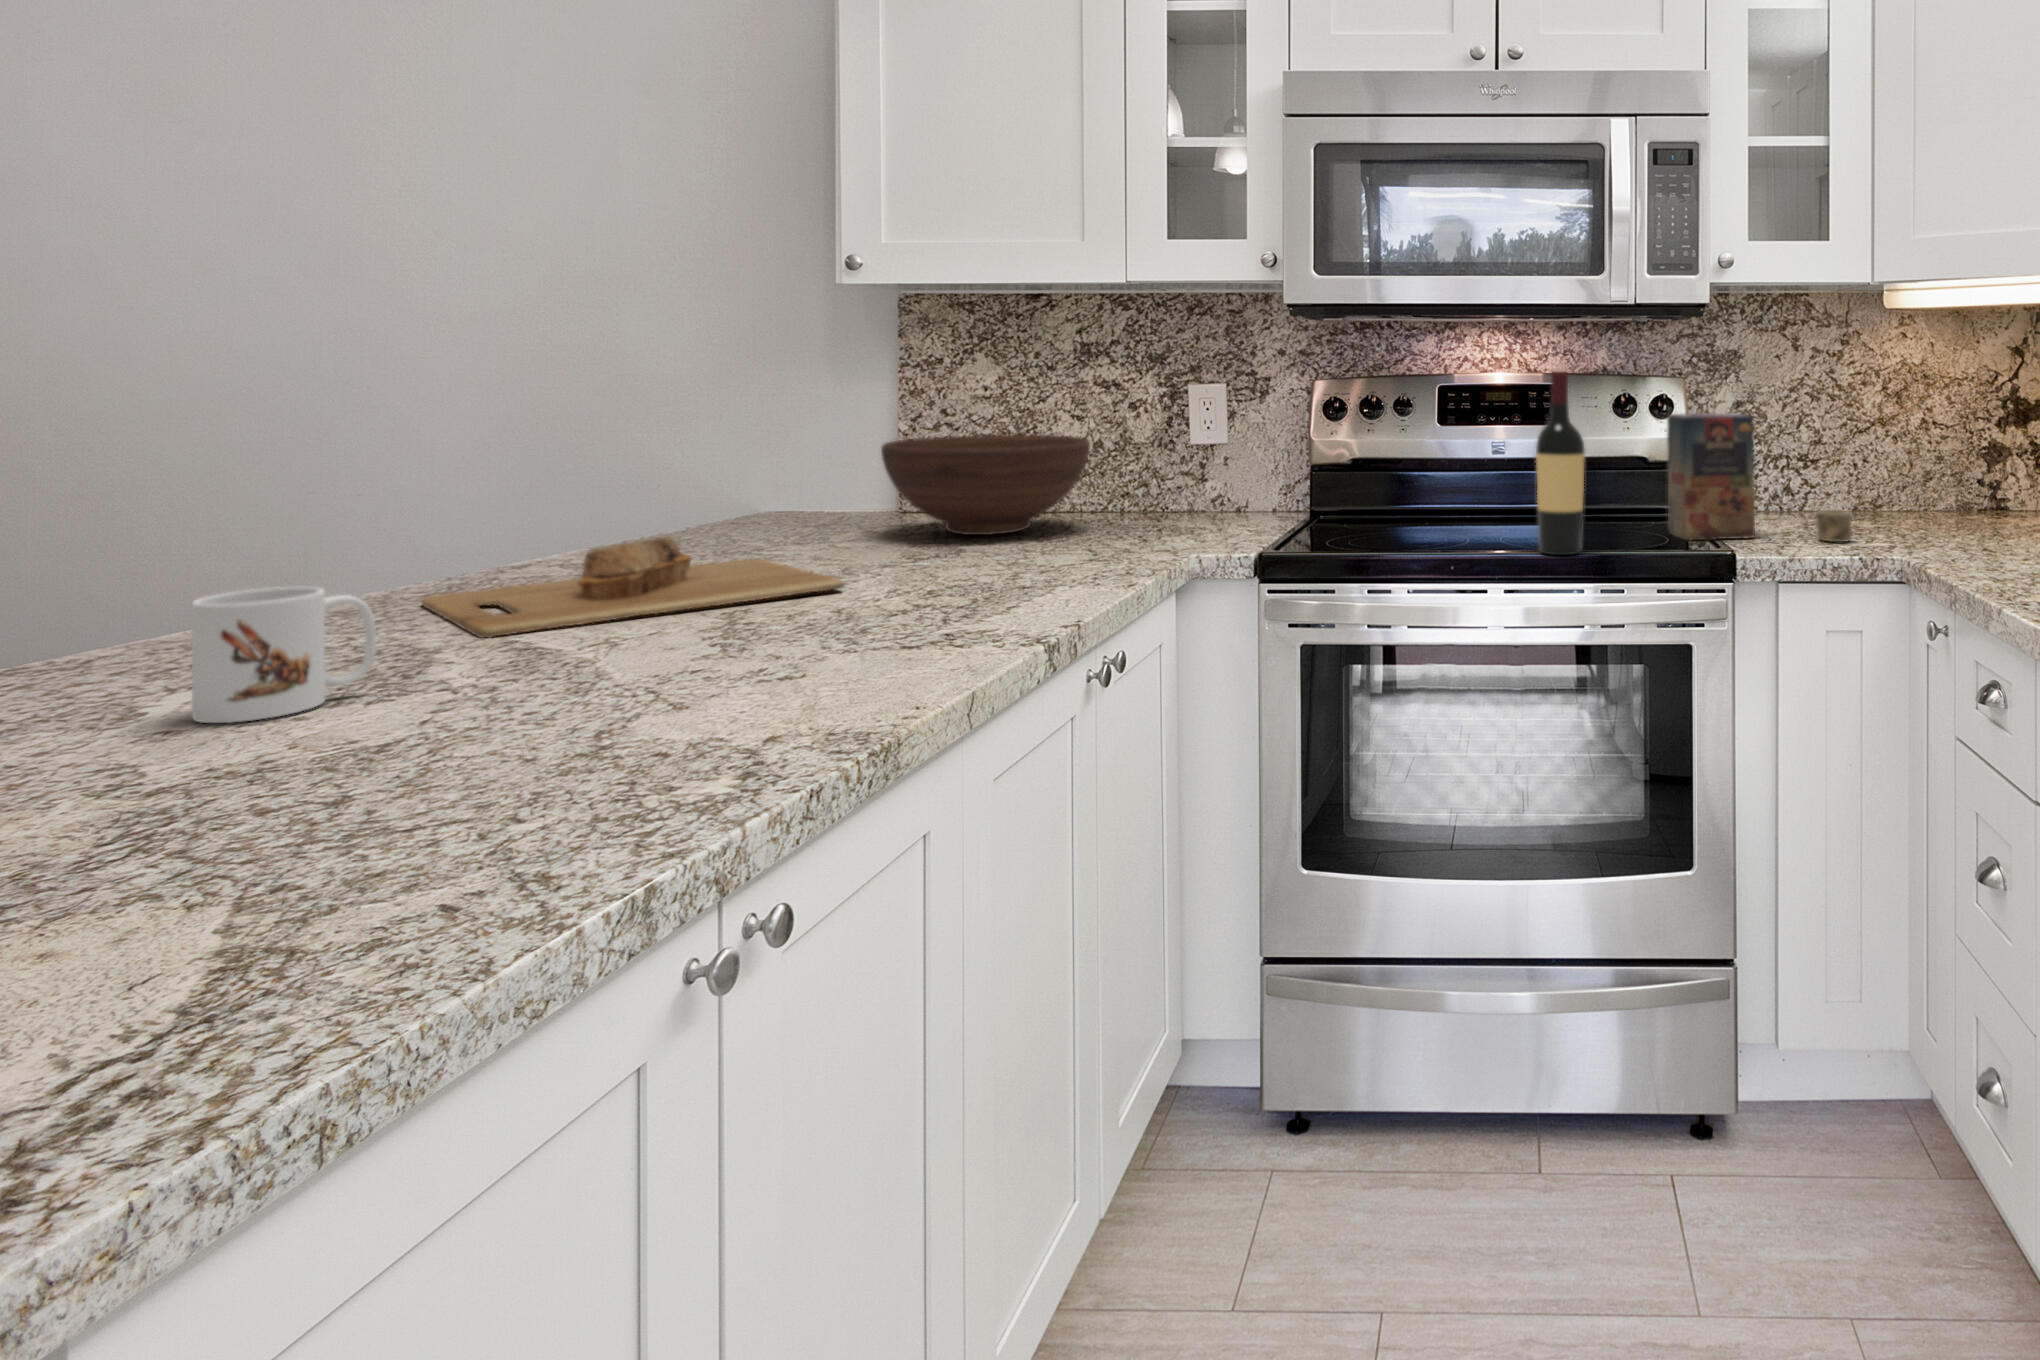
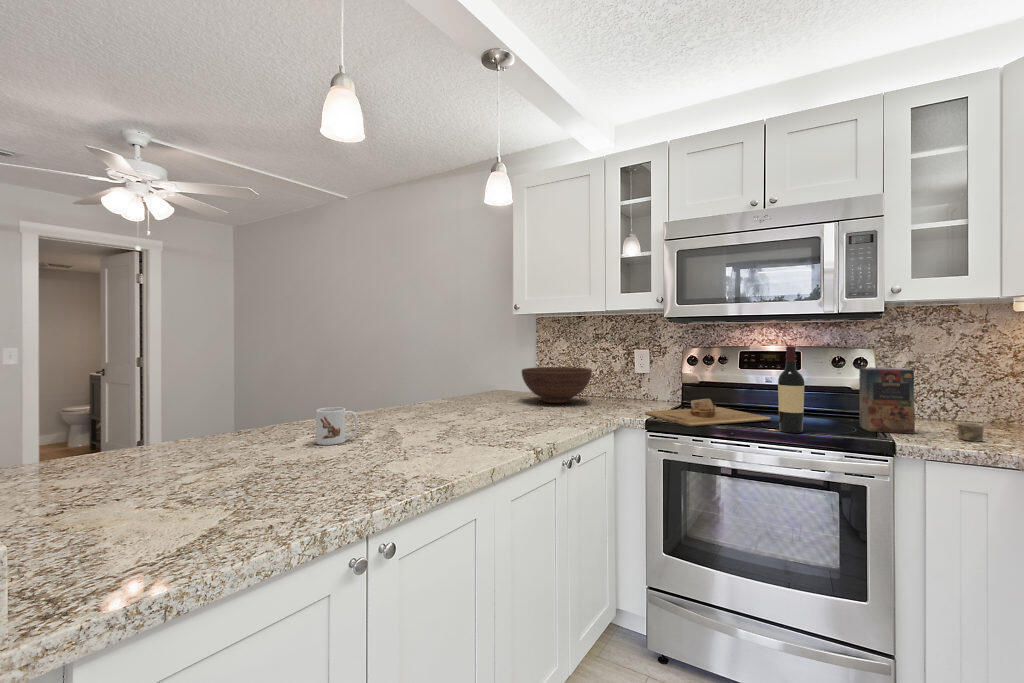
cutting board: present [421,537,843,638] -> present [645,399,771,427]

